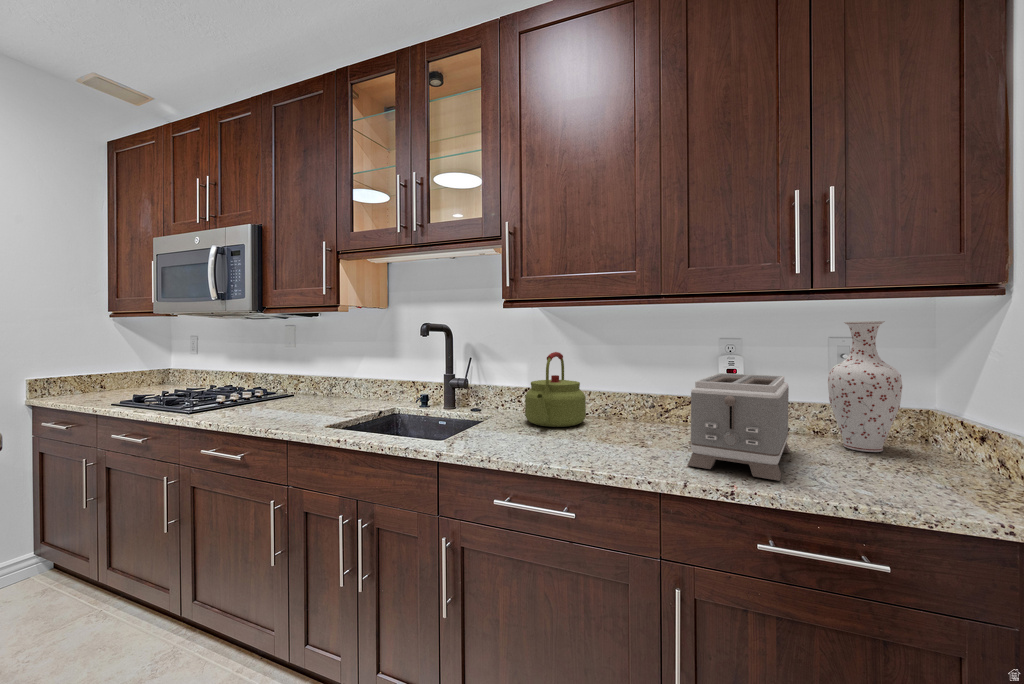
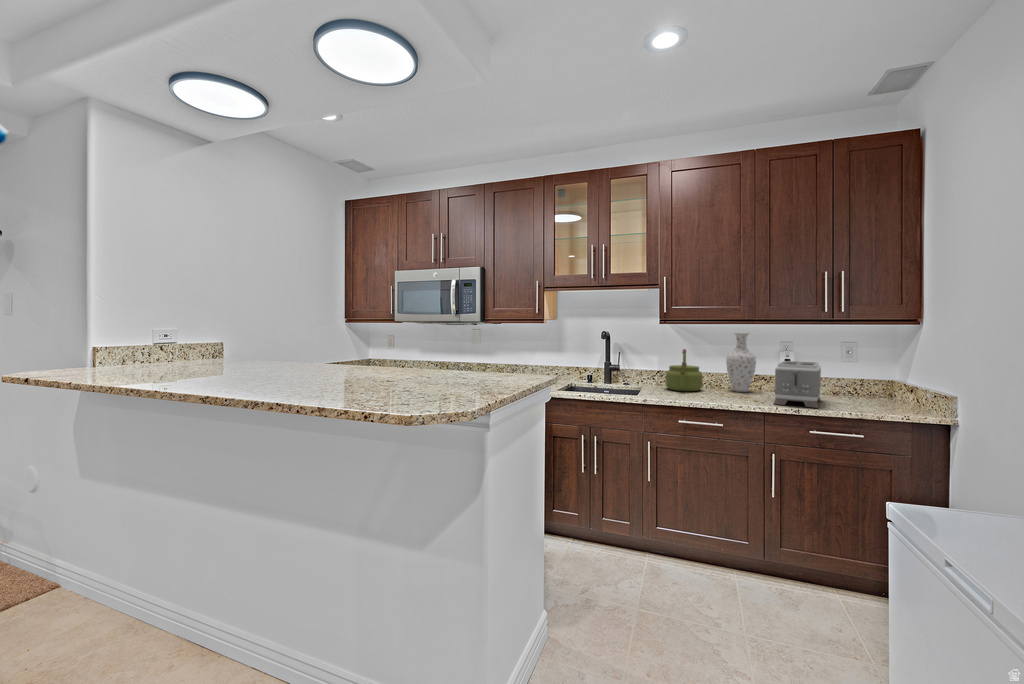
vase: present [828,321,902,452] -> present [726,333,756,392]

